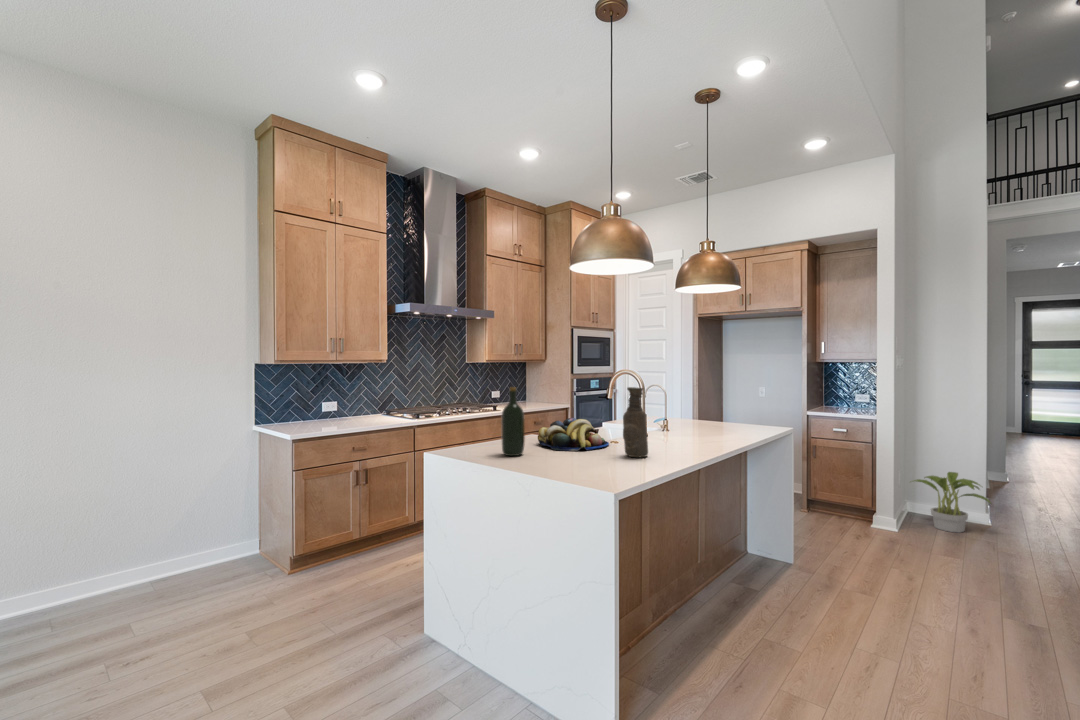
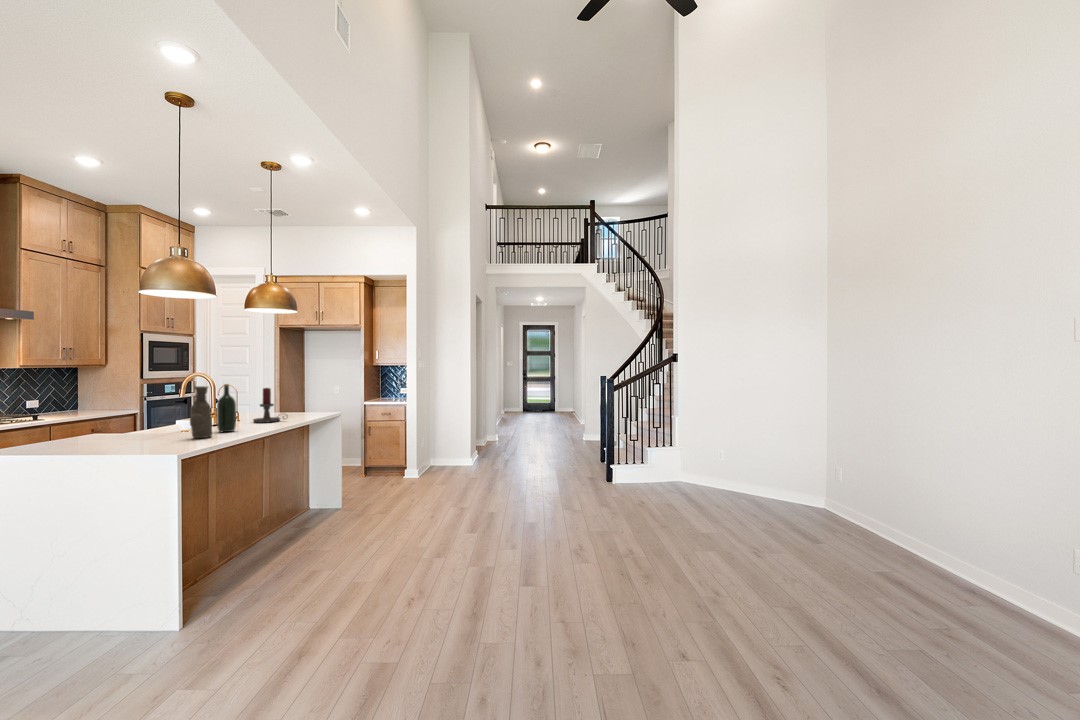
wine bottle: present [501,387,525,456] -> present [217,384,236,432]
candle holder: none [686,390,731,437] -> present [253,388,285,423]
fruit bowl: present [538,418,609,451] -> none [103,415,179,441]
potted plant: present [914,472,991,532] -> none [429,436,469,474]

